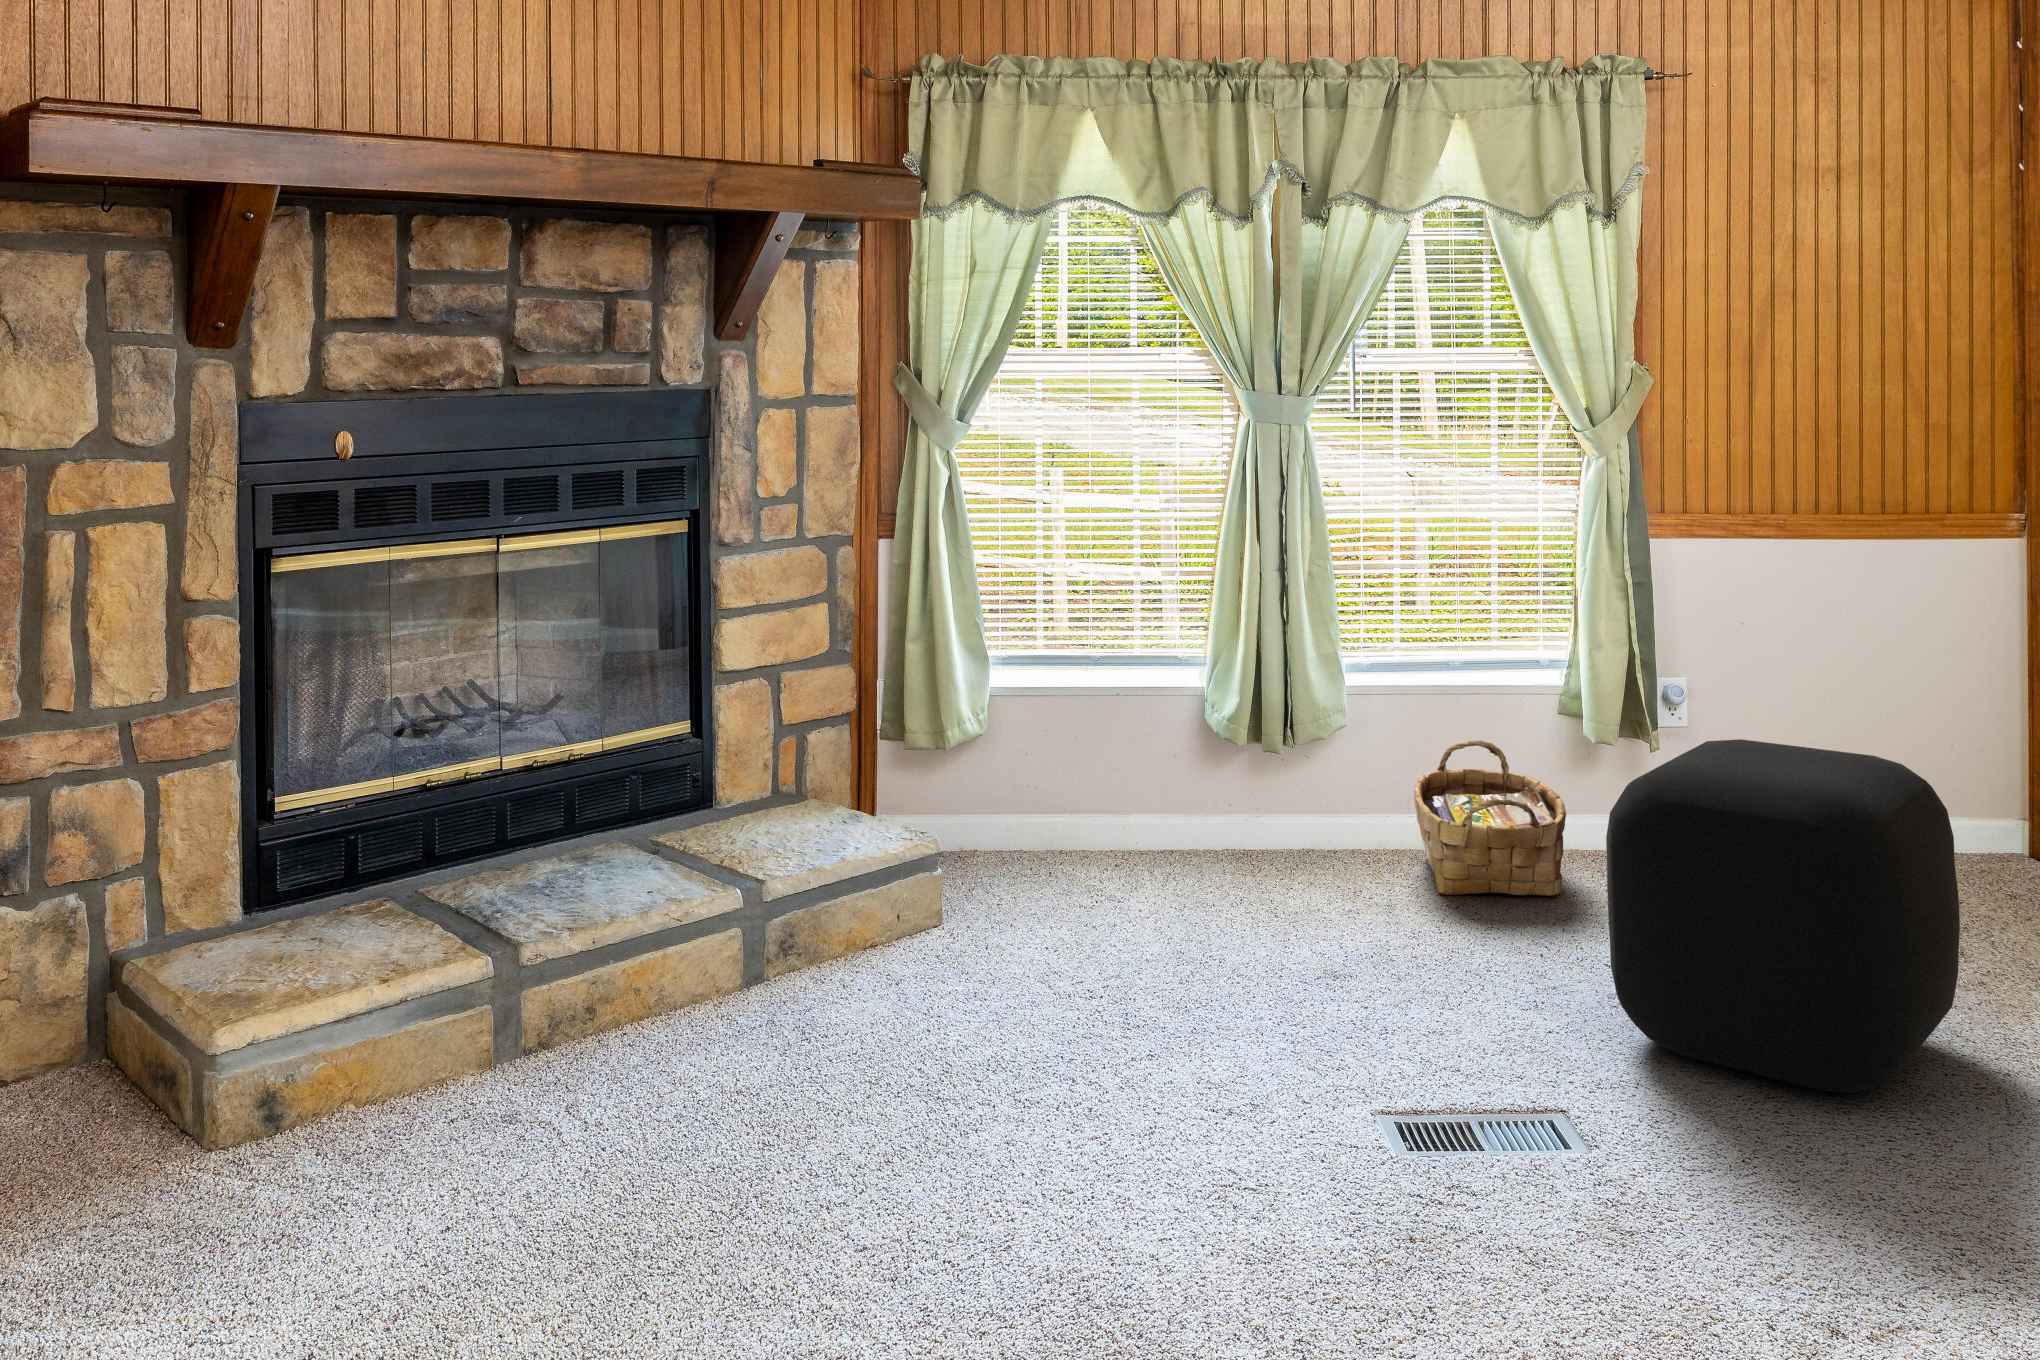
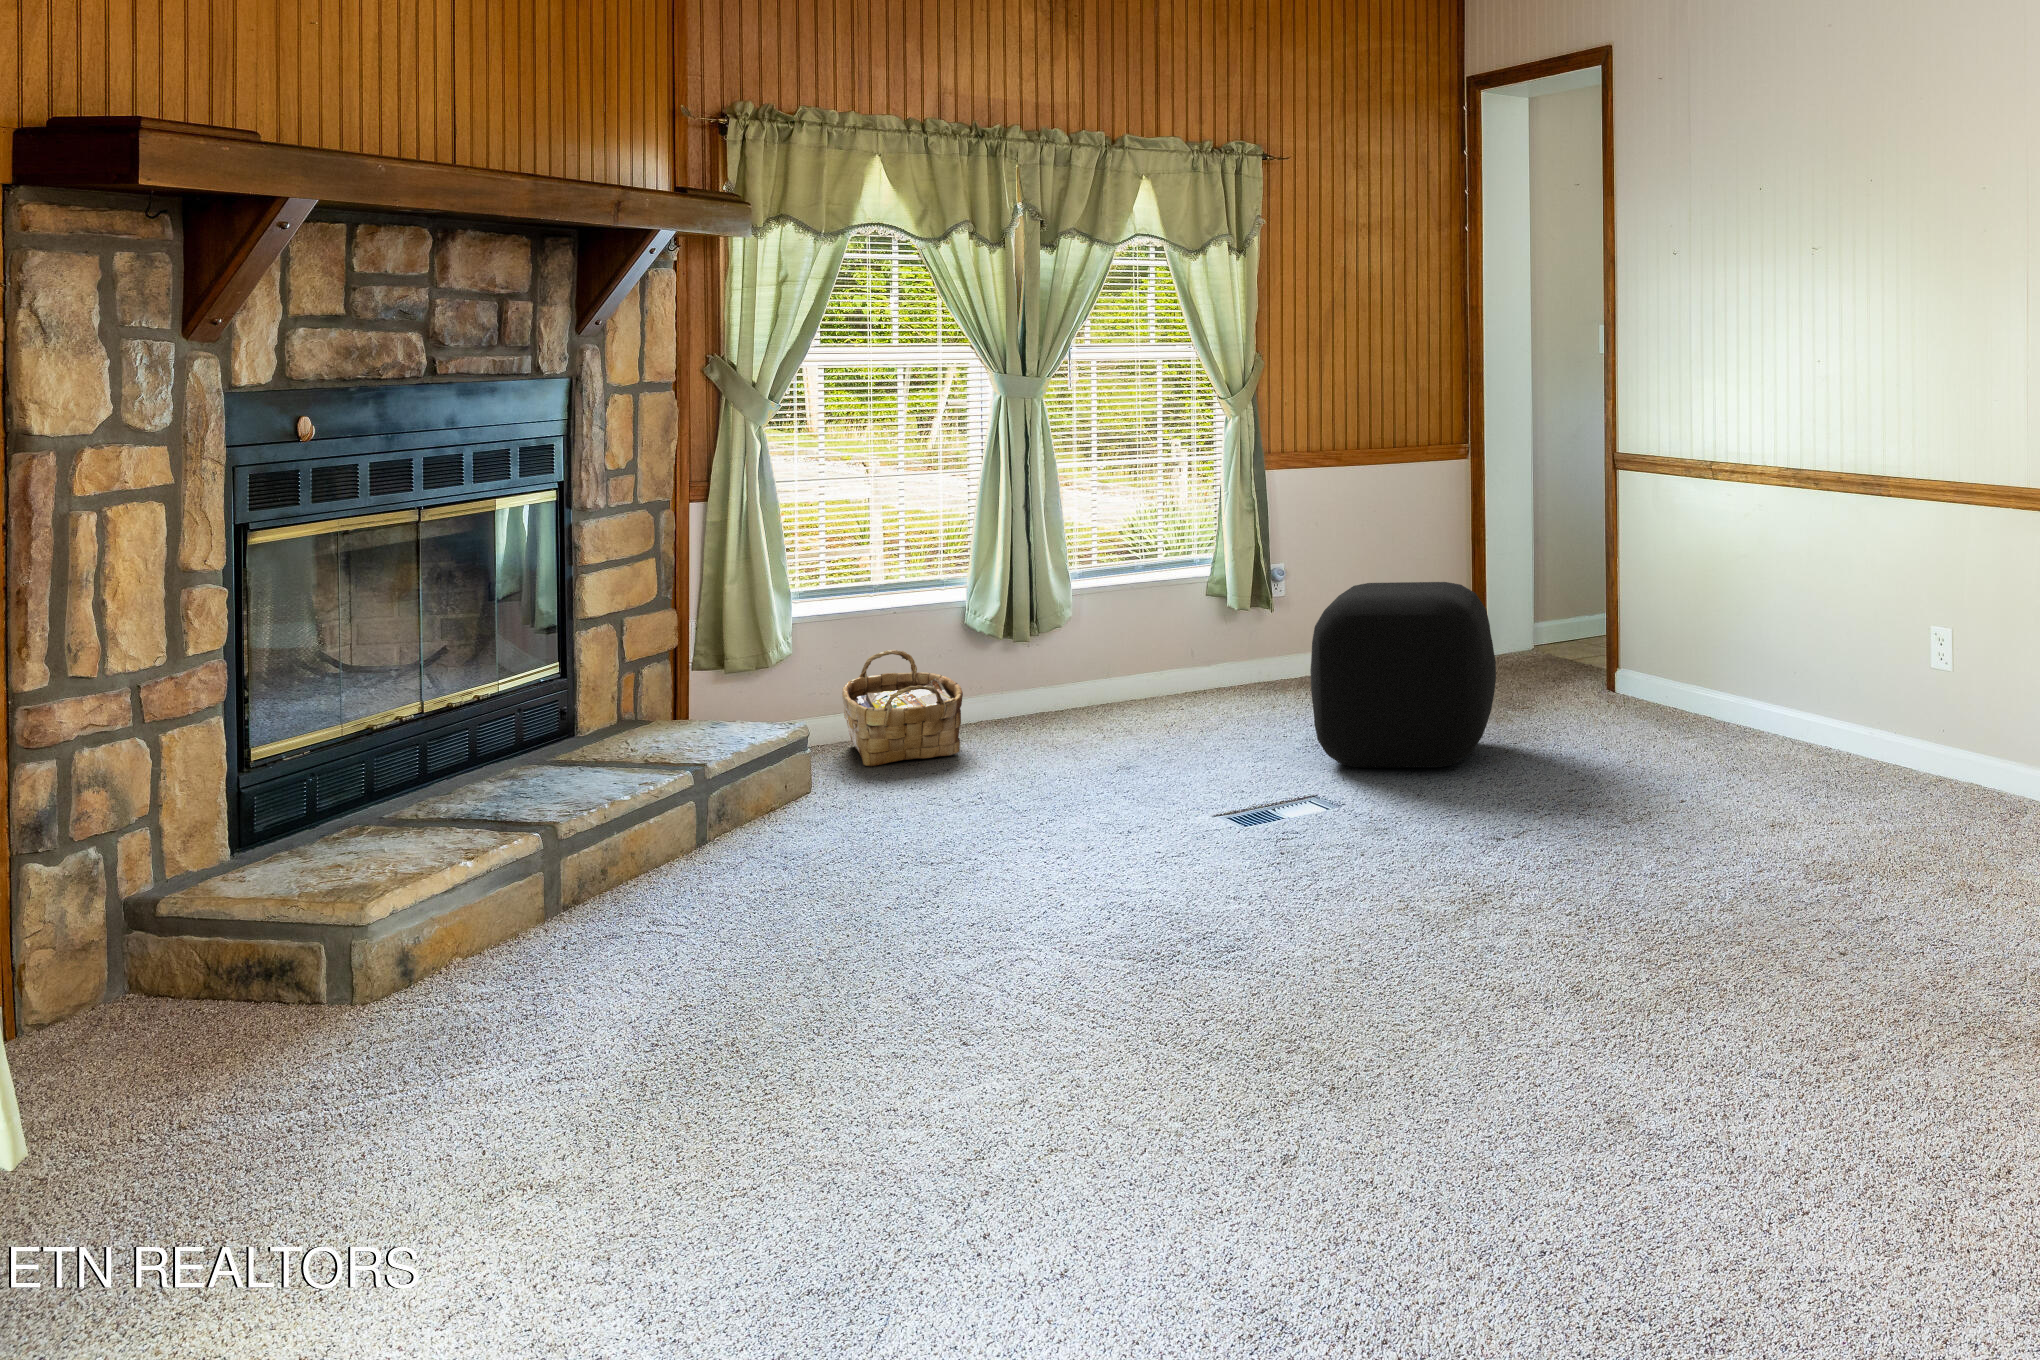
woven basket: present [1414,740,1566,896] -> present [842,650,963,767]

